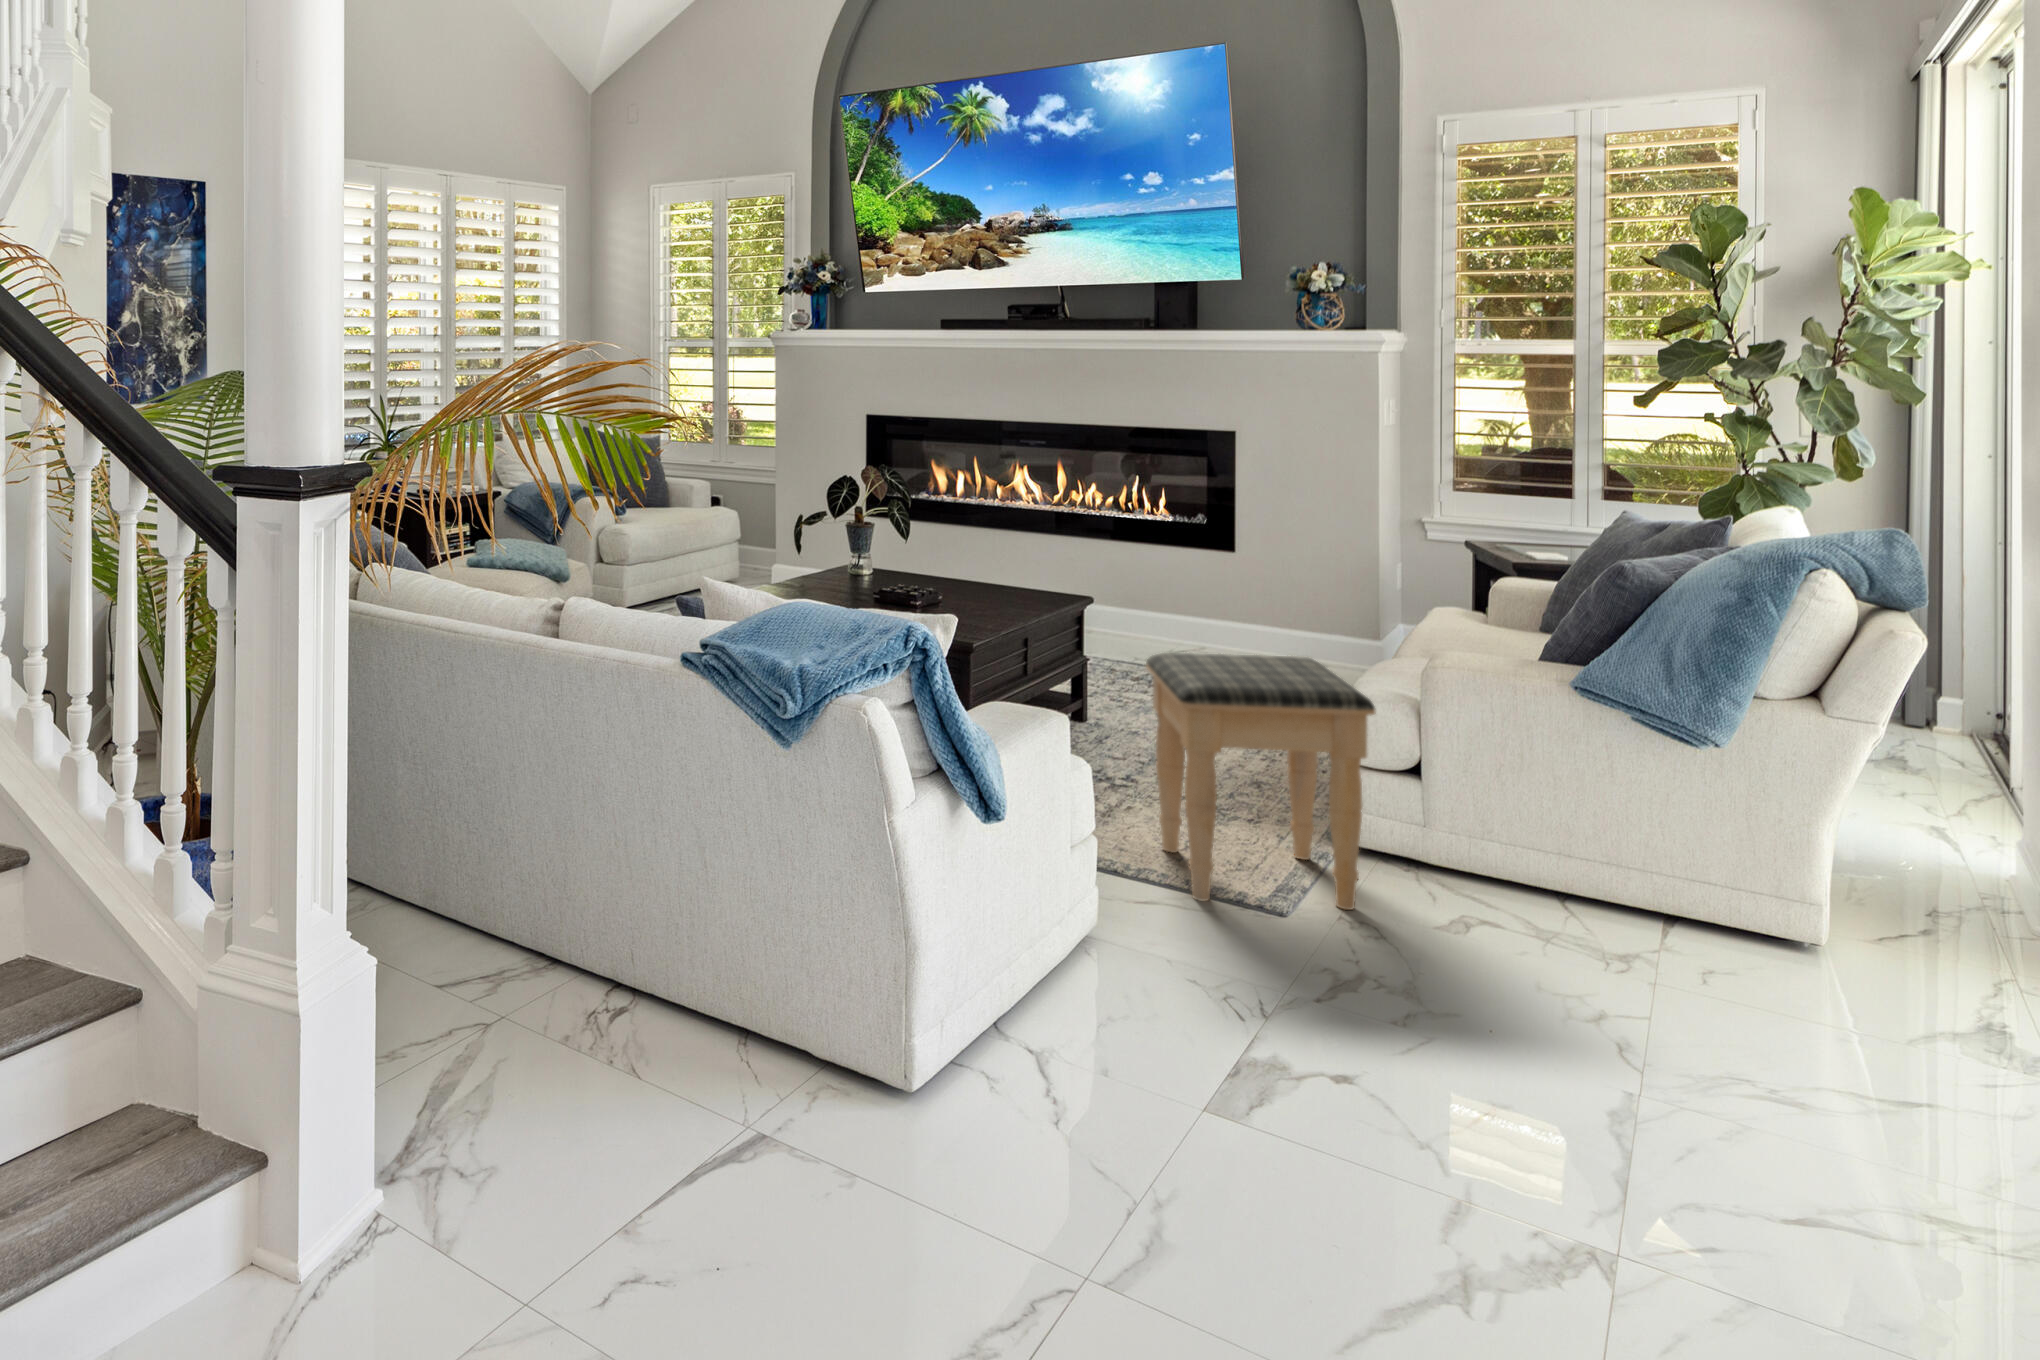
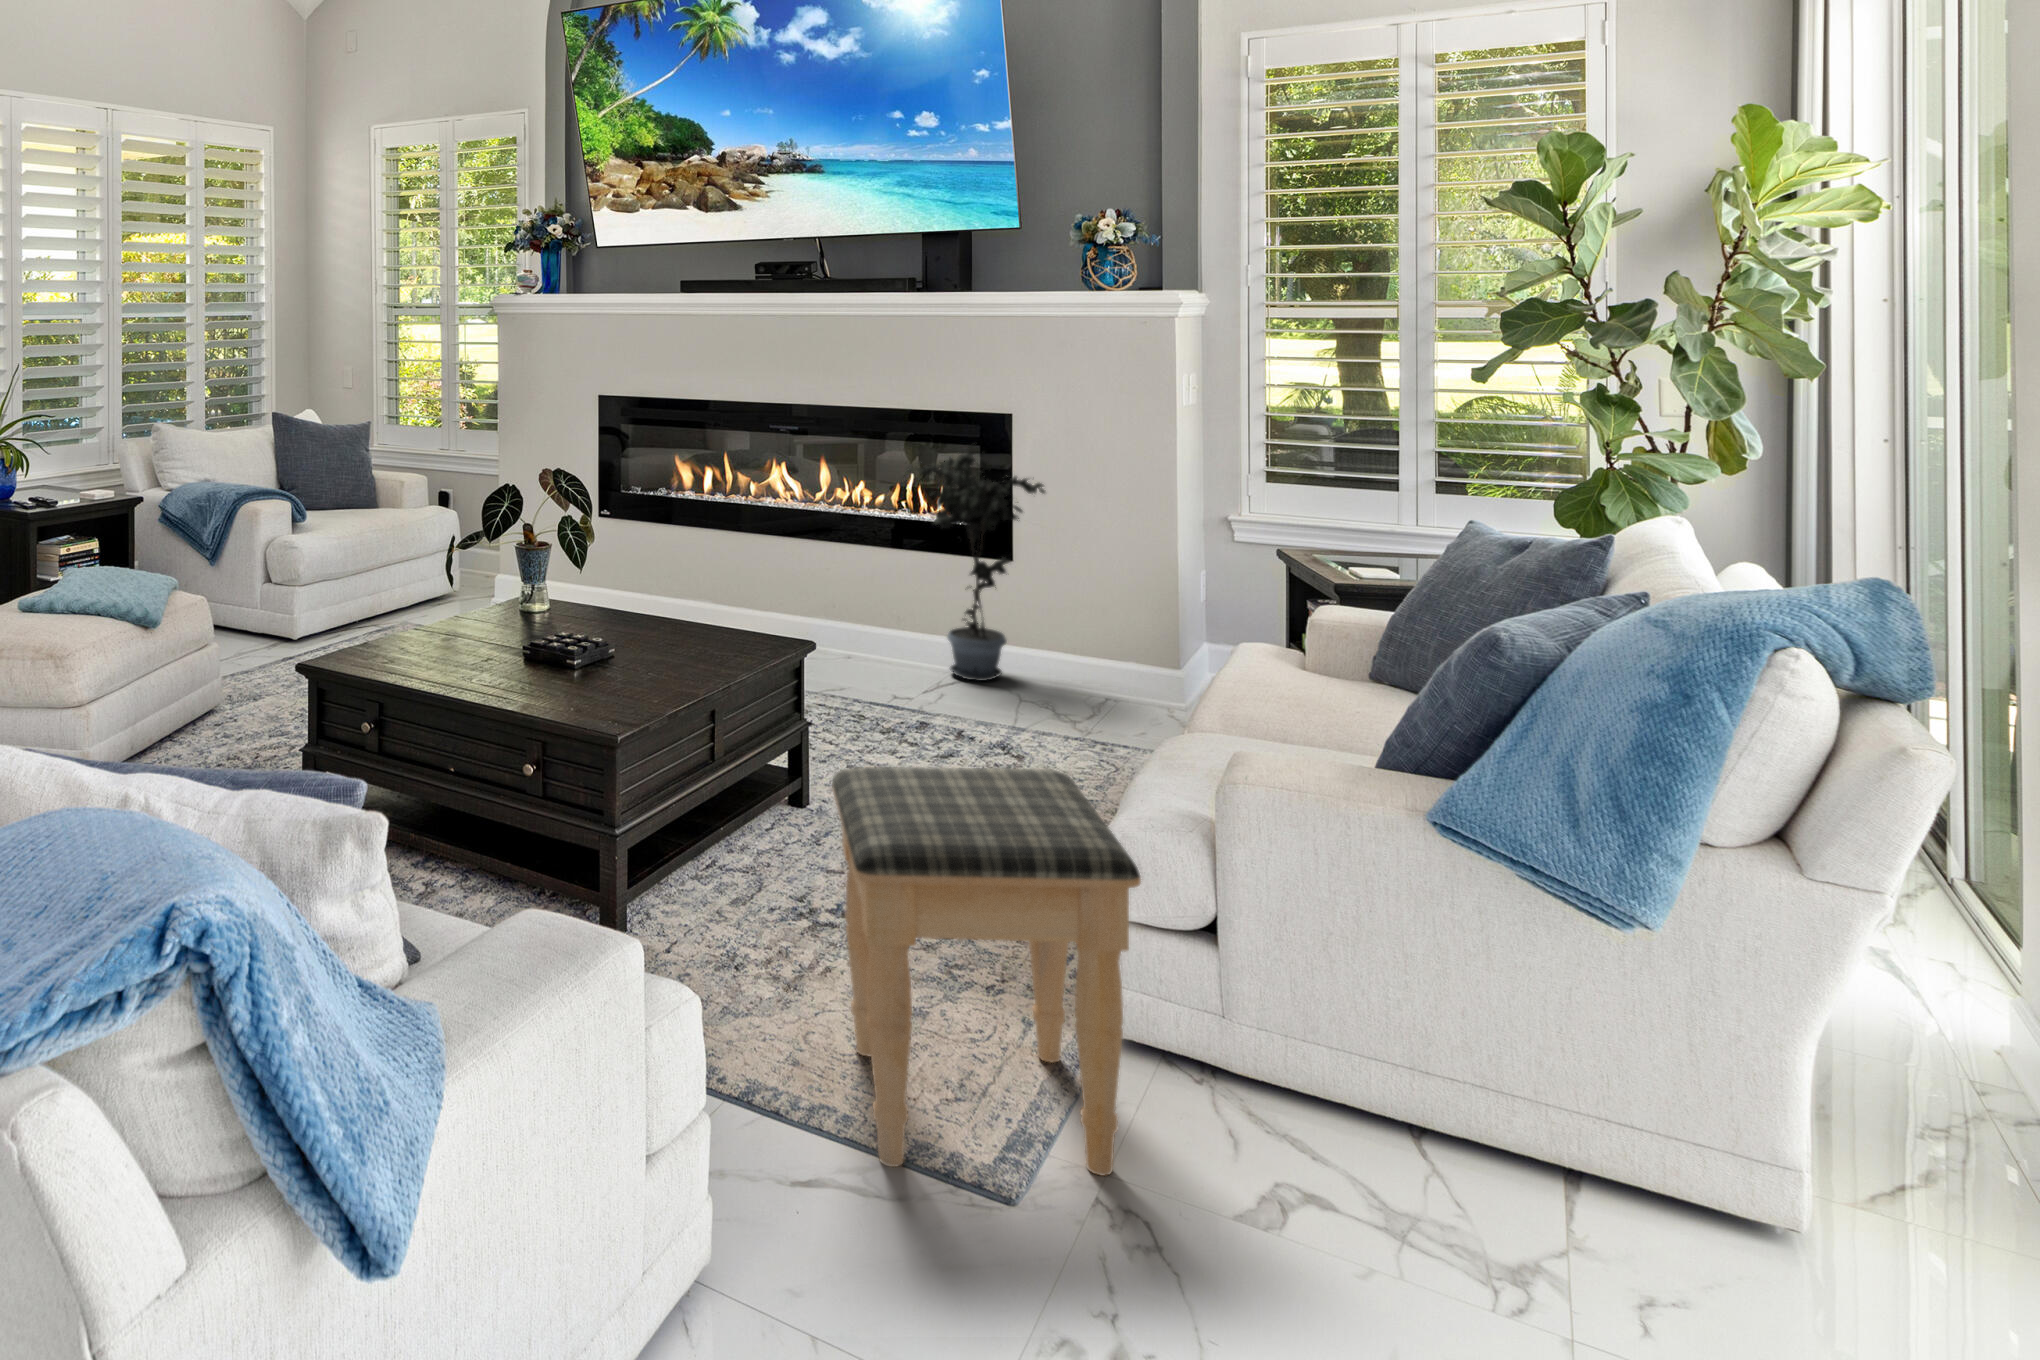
potted plant: none [1138,454,1267,651] -> present [904,444,1045,681]

